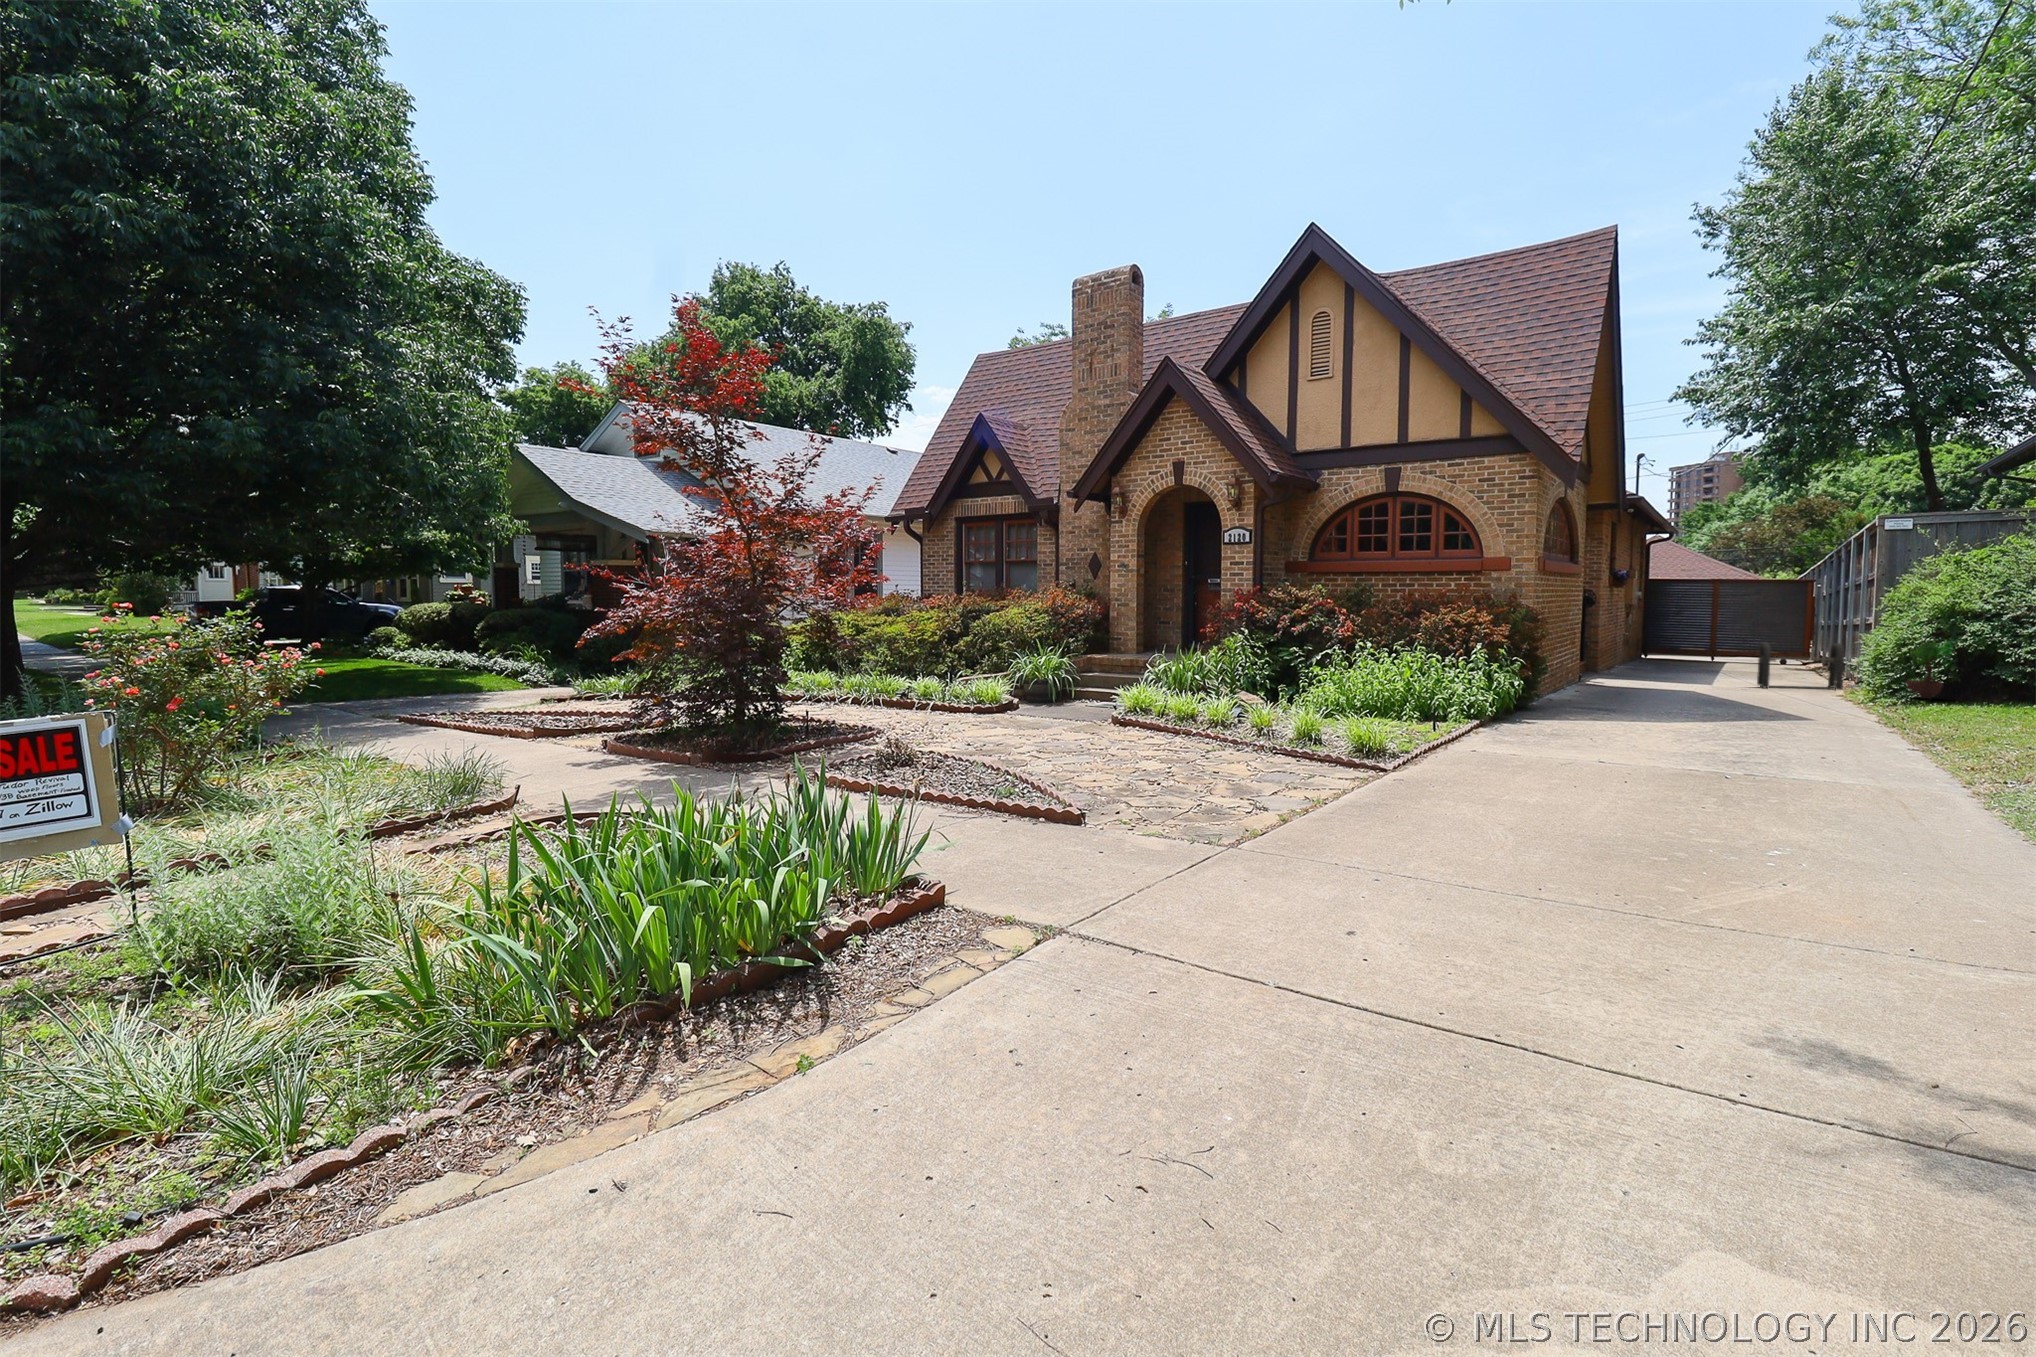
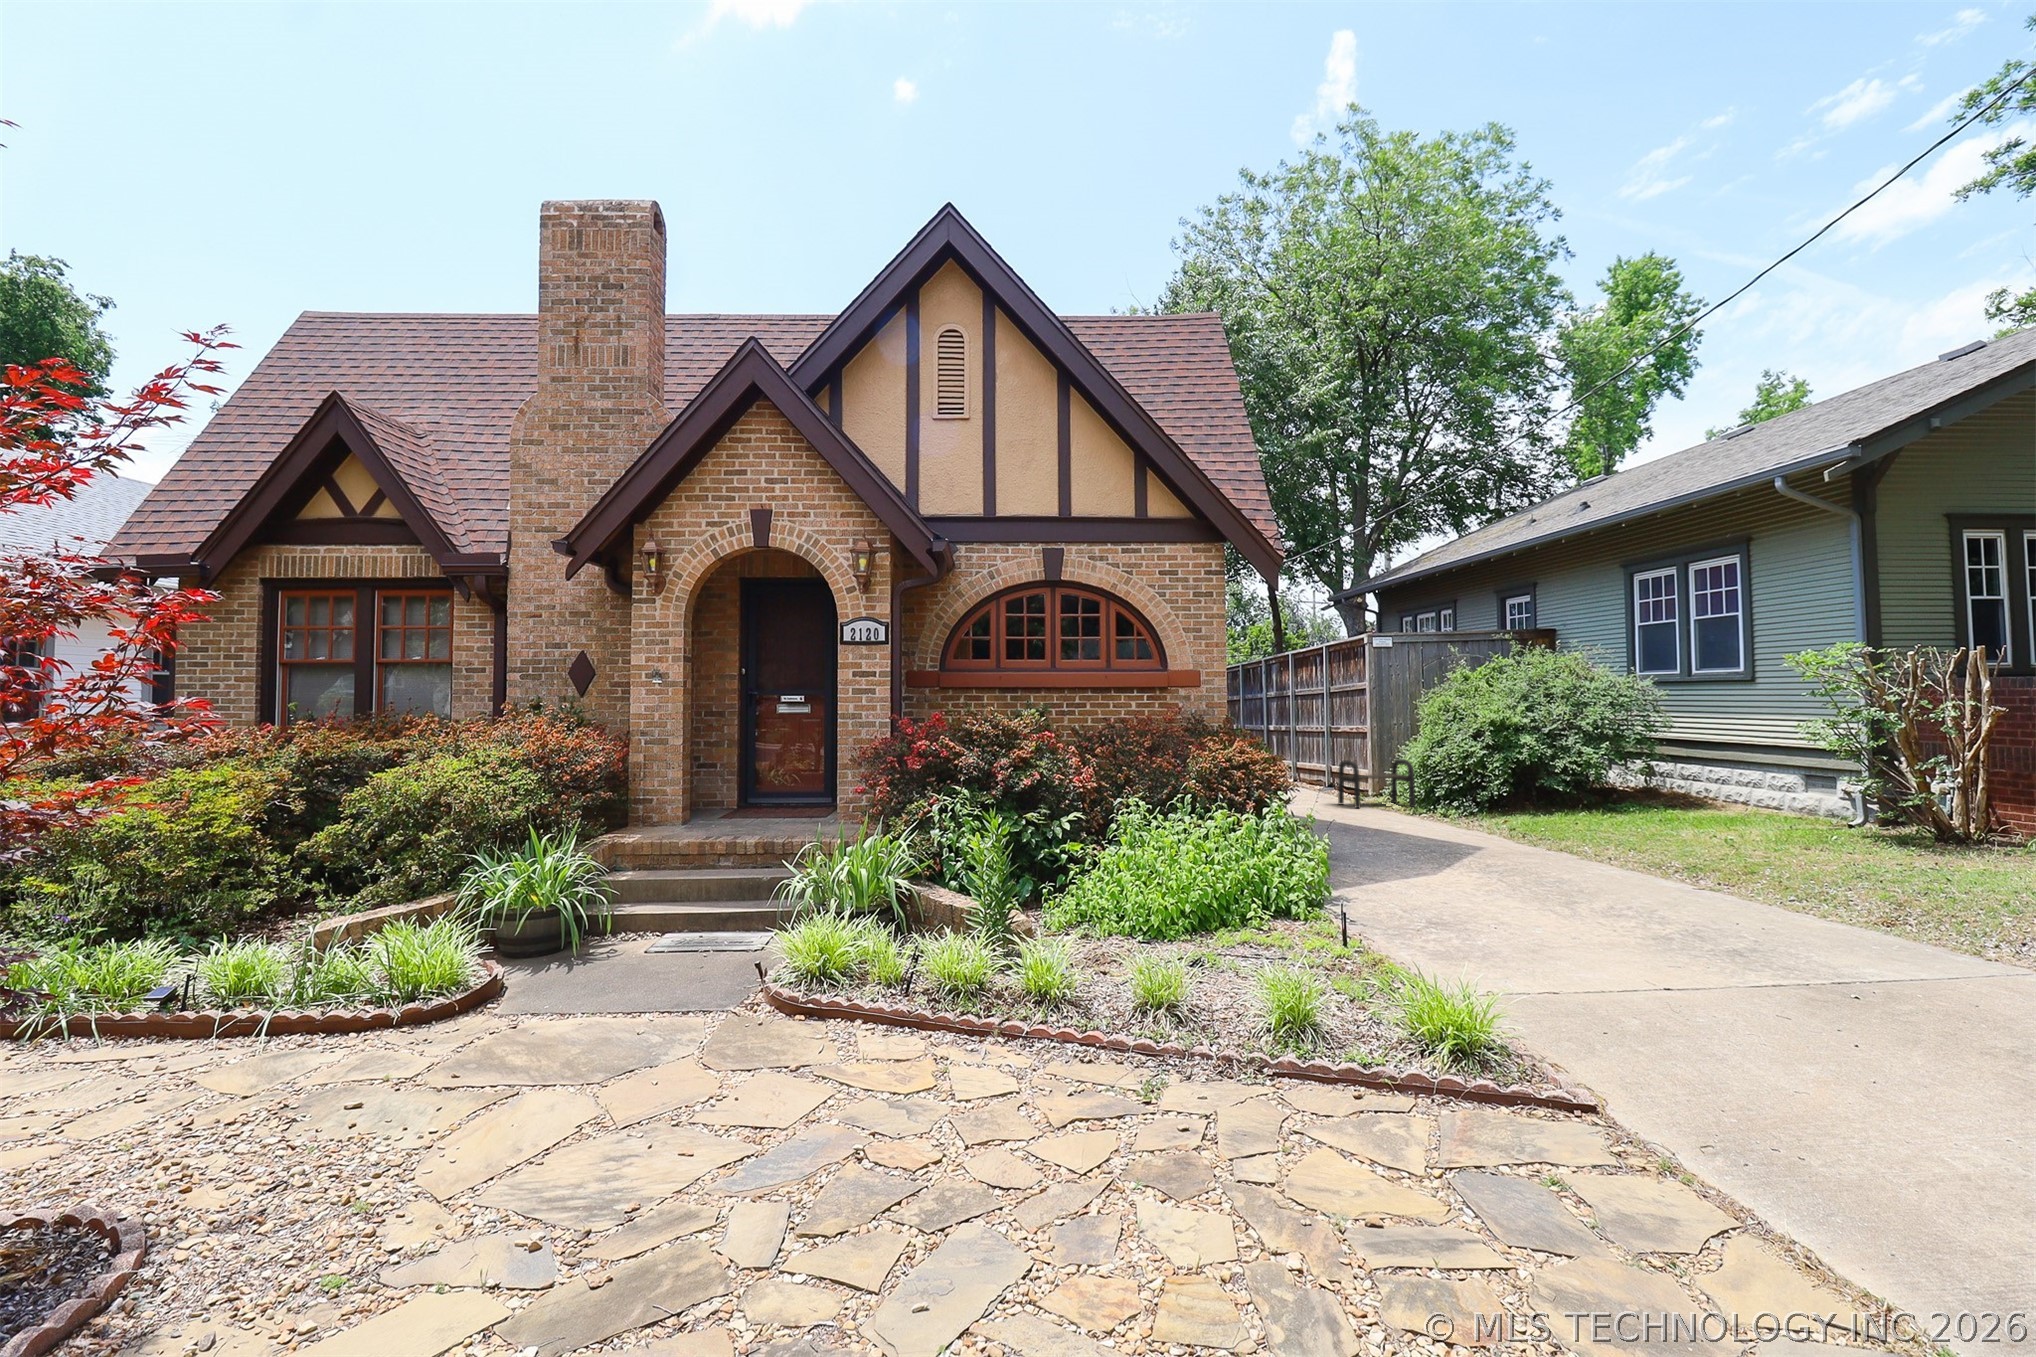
potted tree: present [1906,641,1953,699] -> none [1484,754,1523,814]

